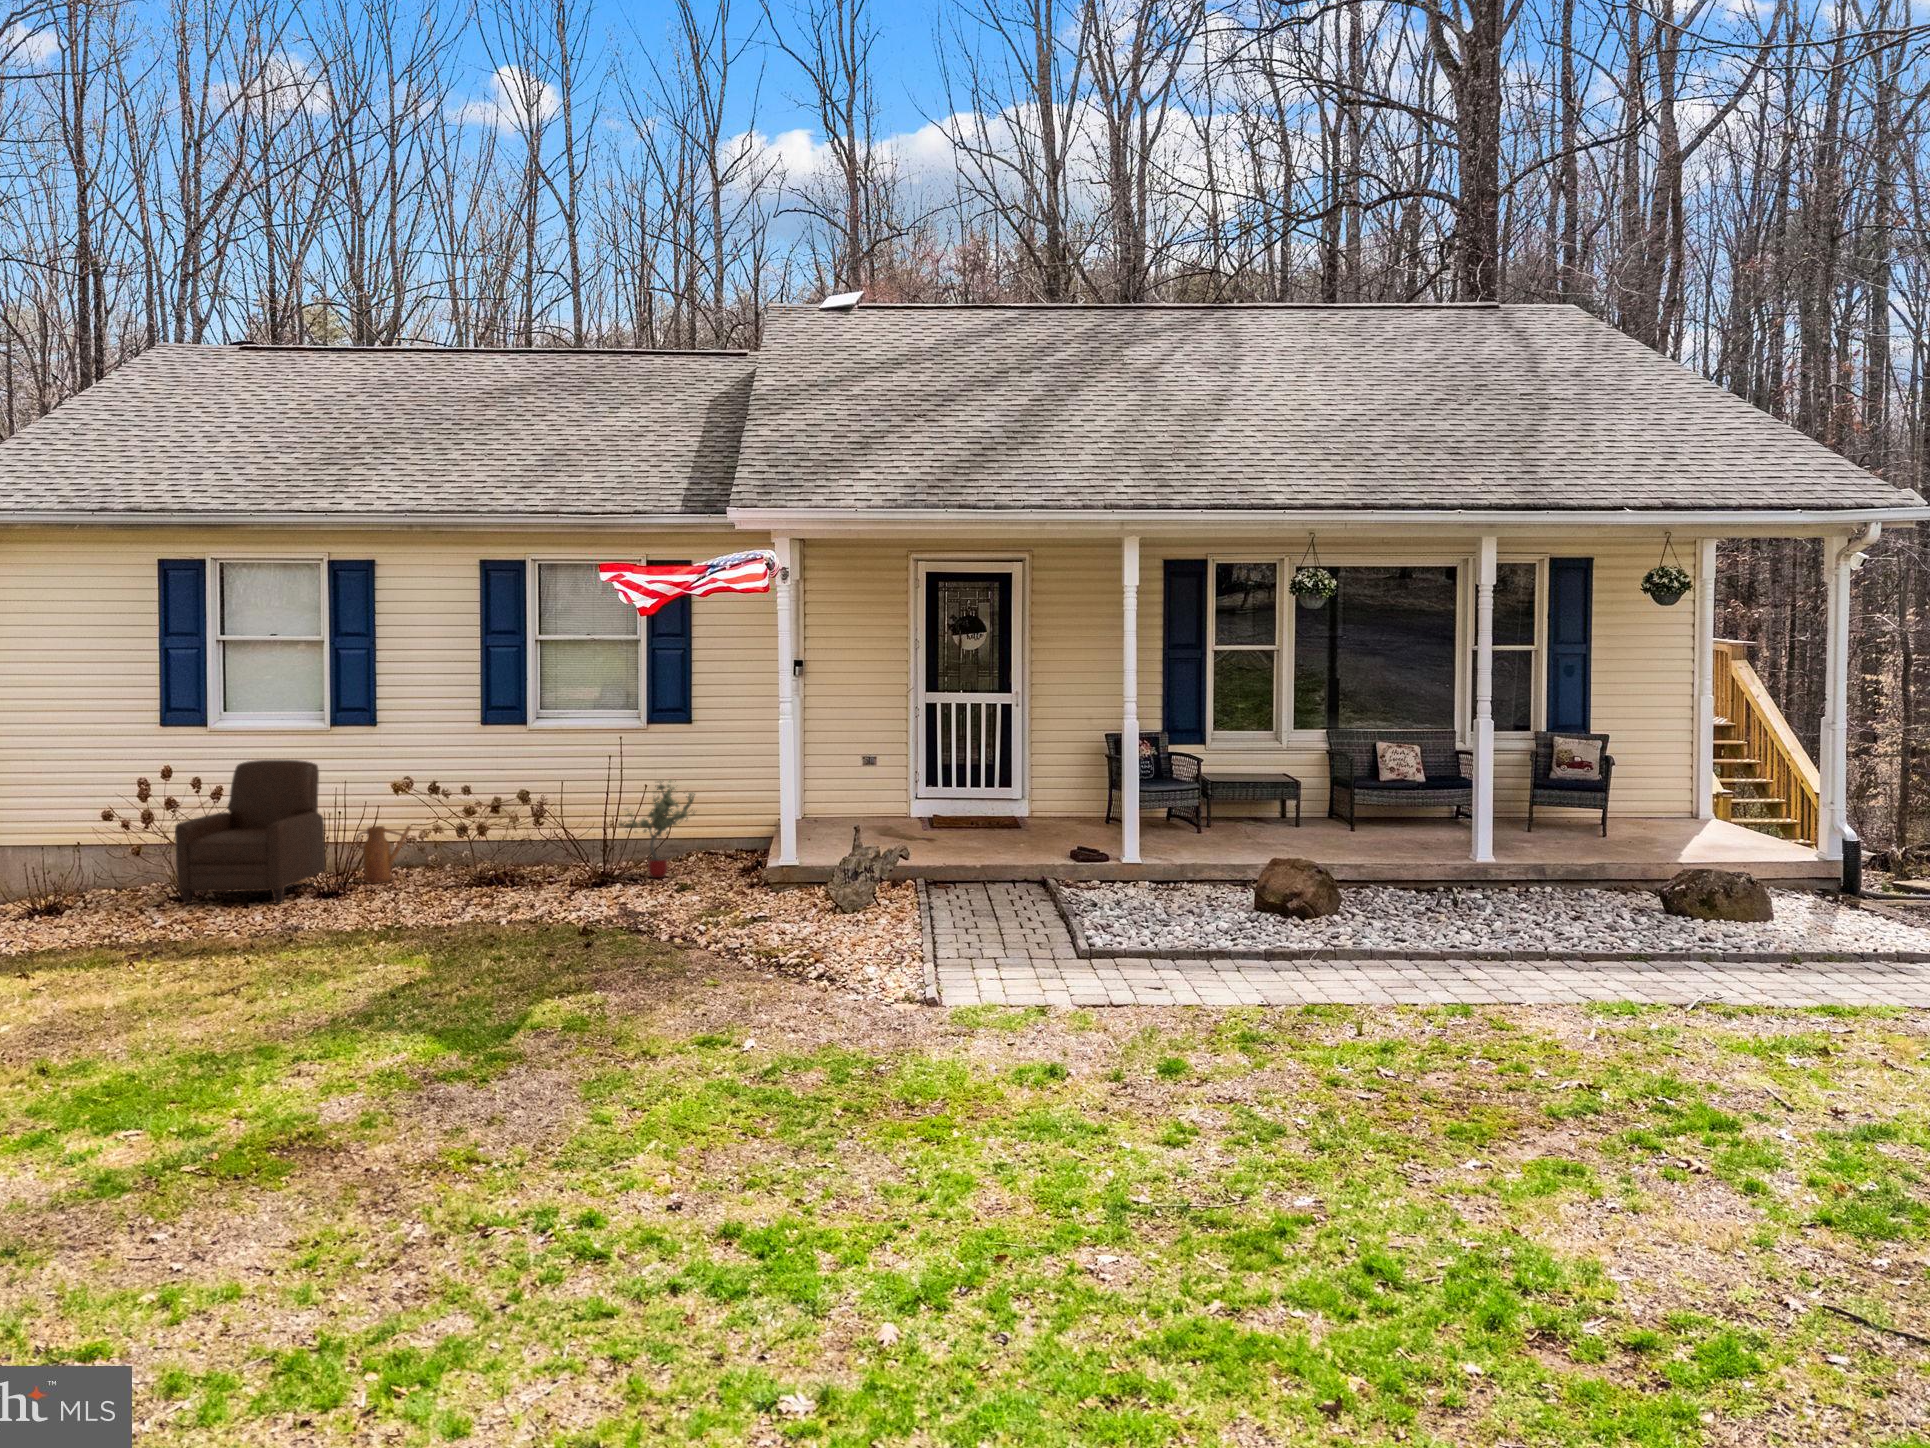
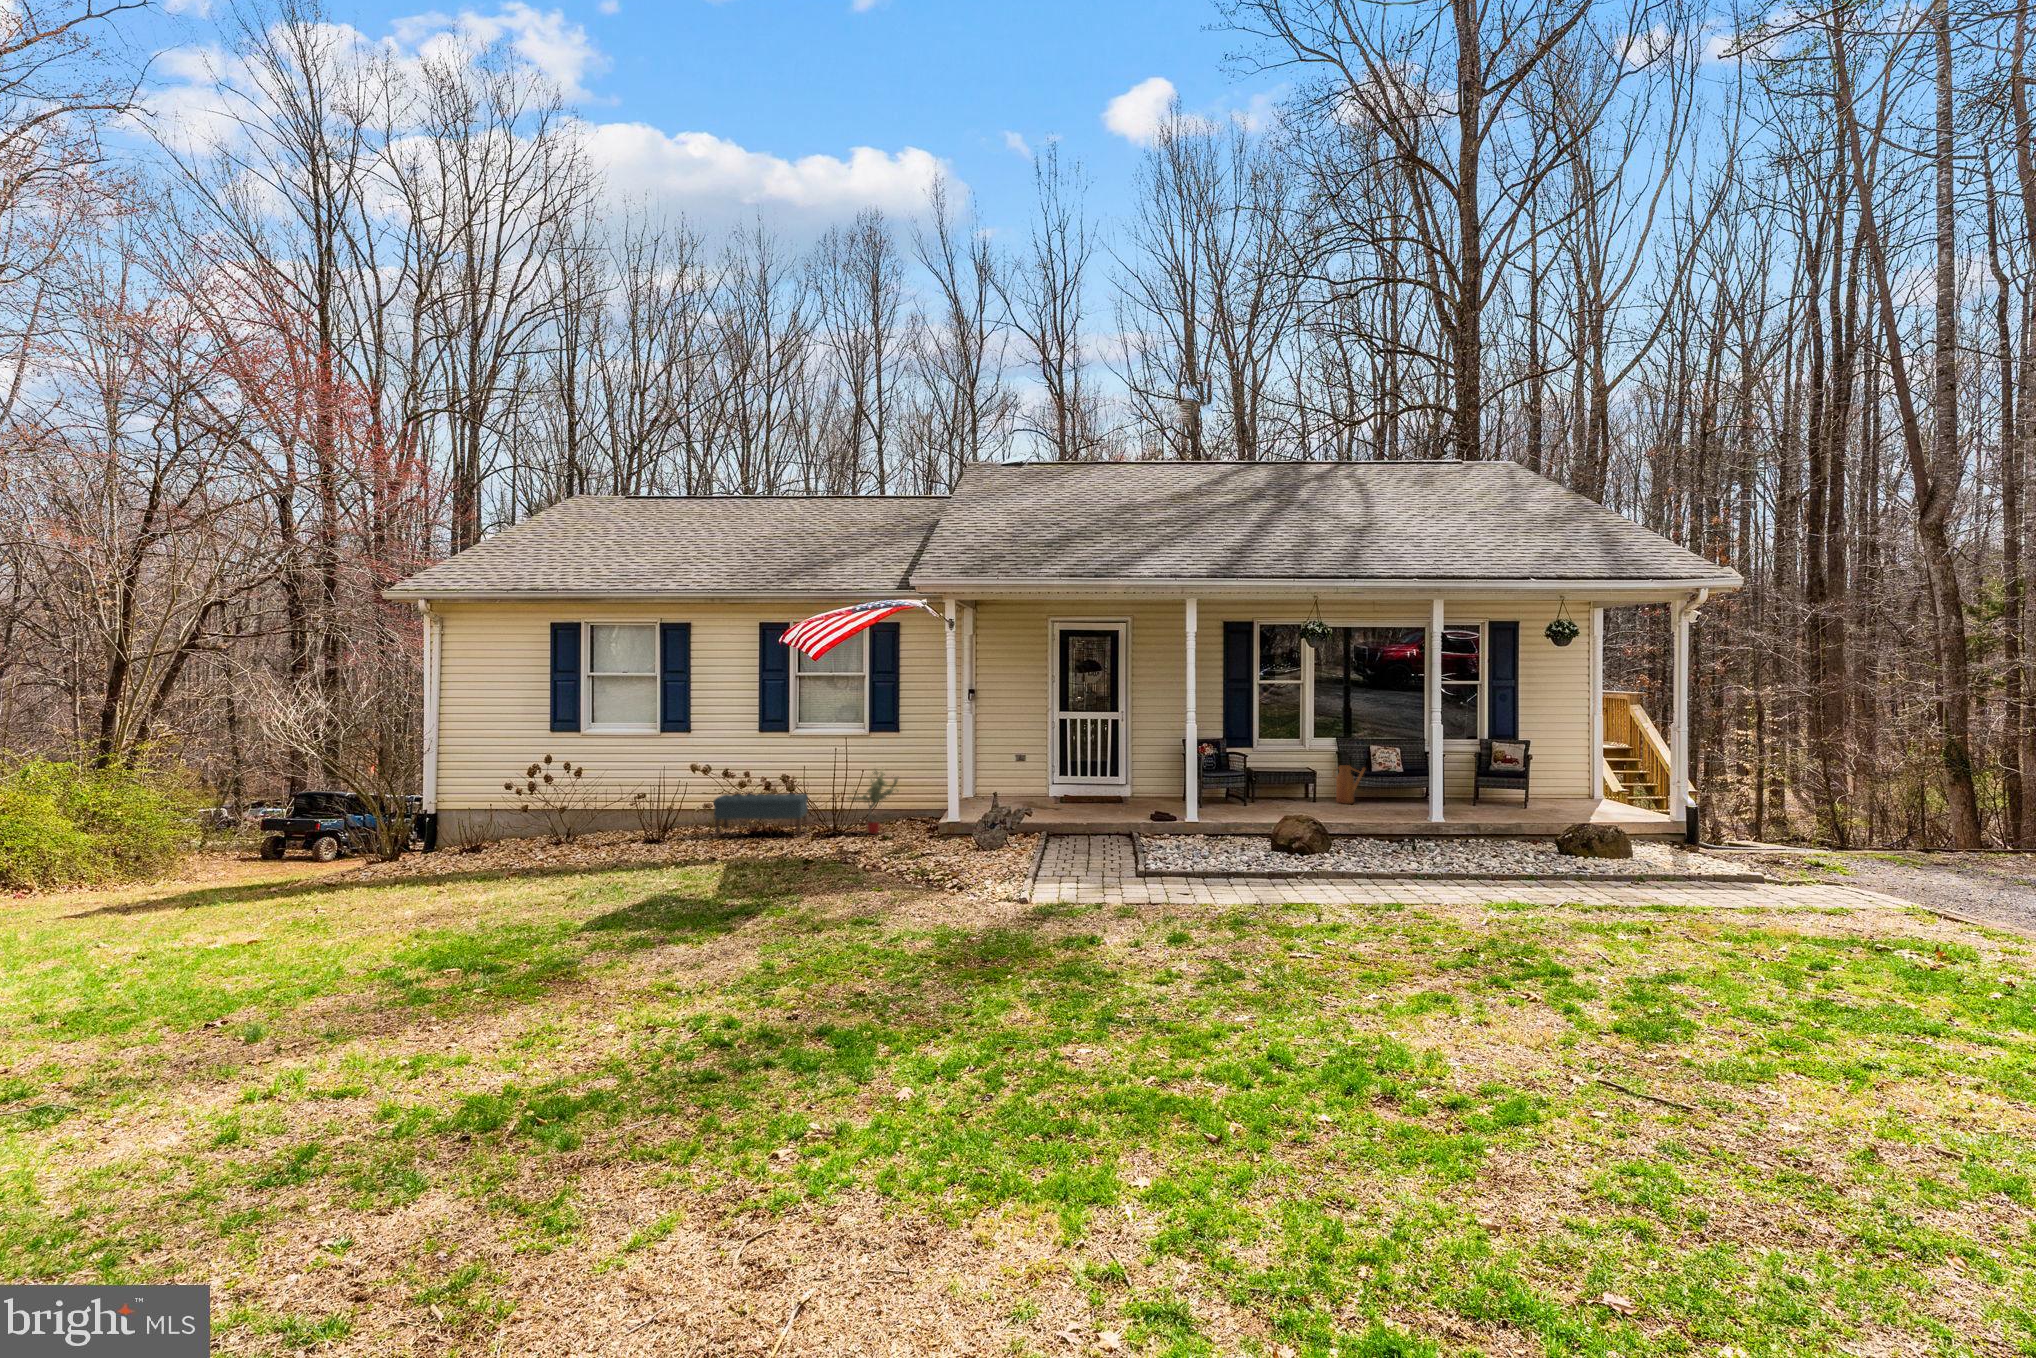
chair: present [175,760,325,904] -> none [559,754,655,847]
bench: none [414,818,559,887] -> present [713,794,808,838]
watering can: present [356,826,411,884] -> present [1333,765,1366,804]

